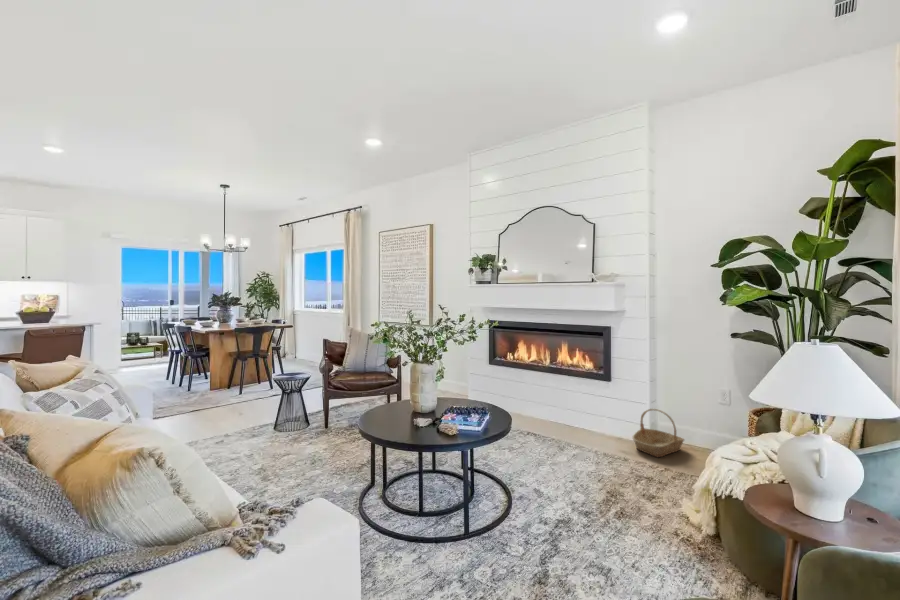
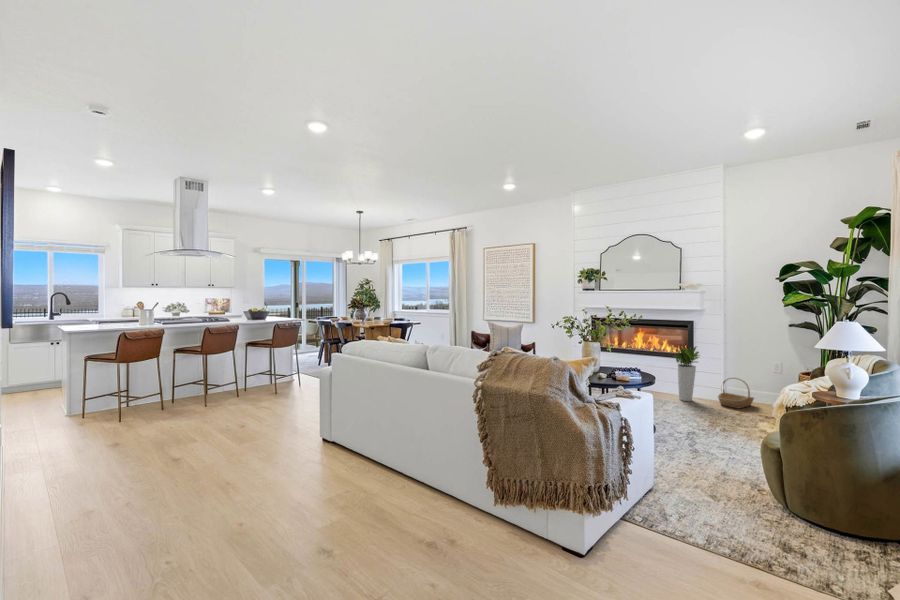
planter: none [573,361,614,441] -> present [675,347,699,401]

